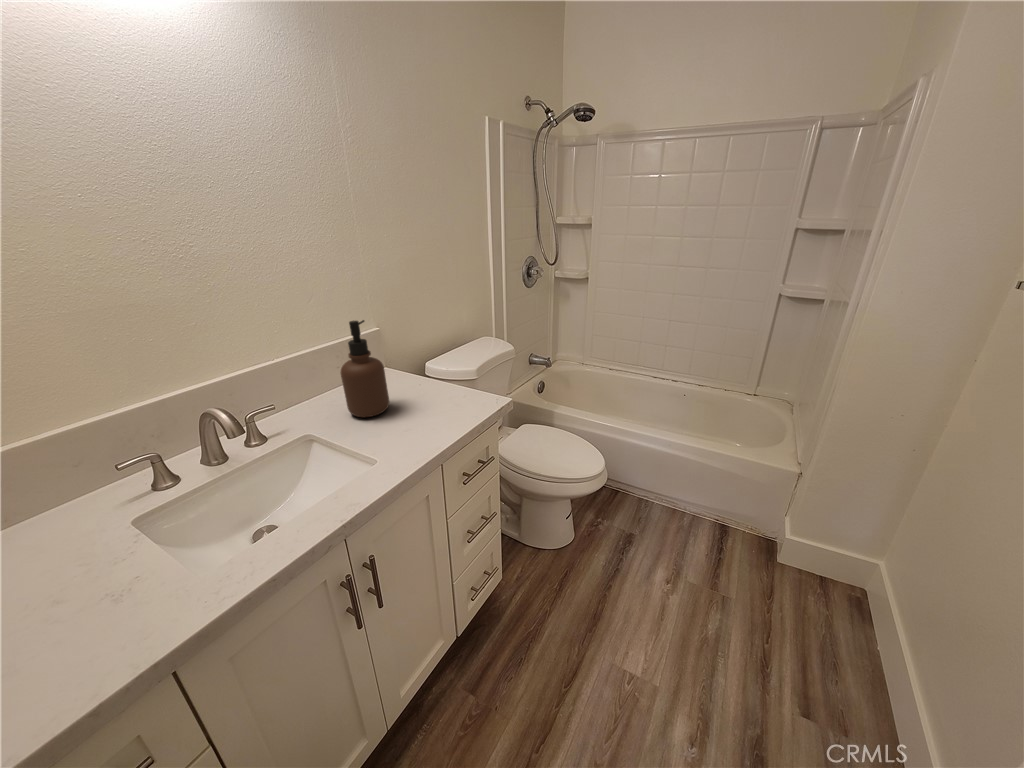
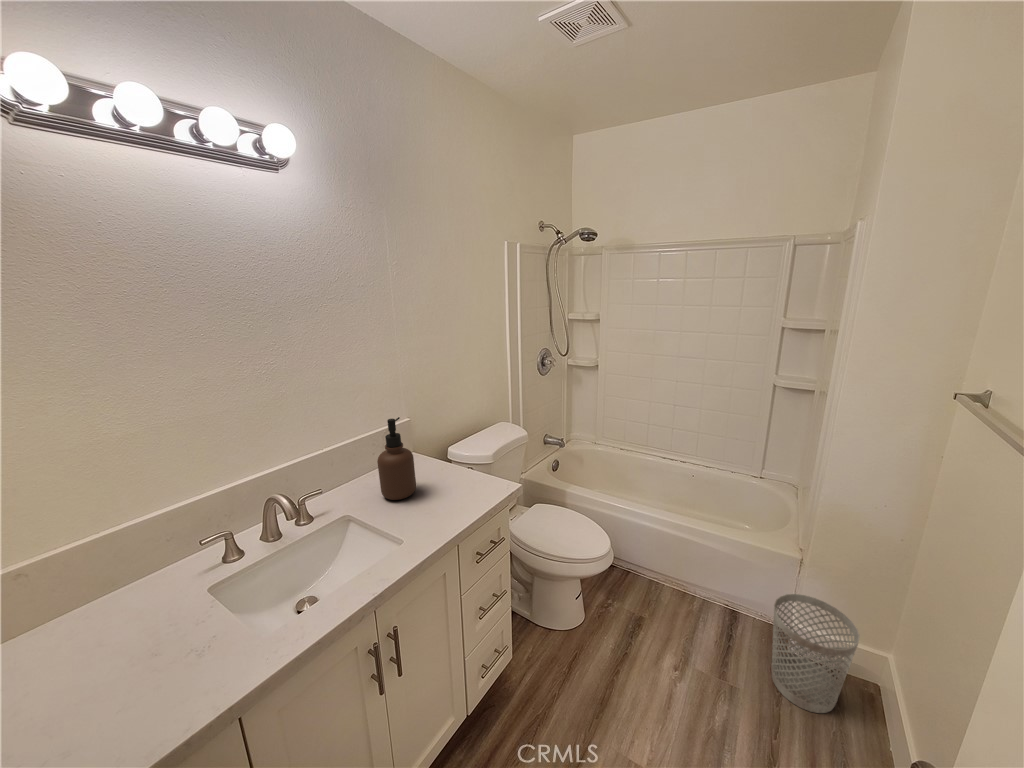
wastebasket: none [762,507,858,617] -> present [772,594,860,713]

